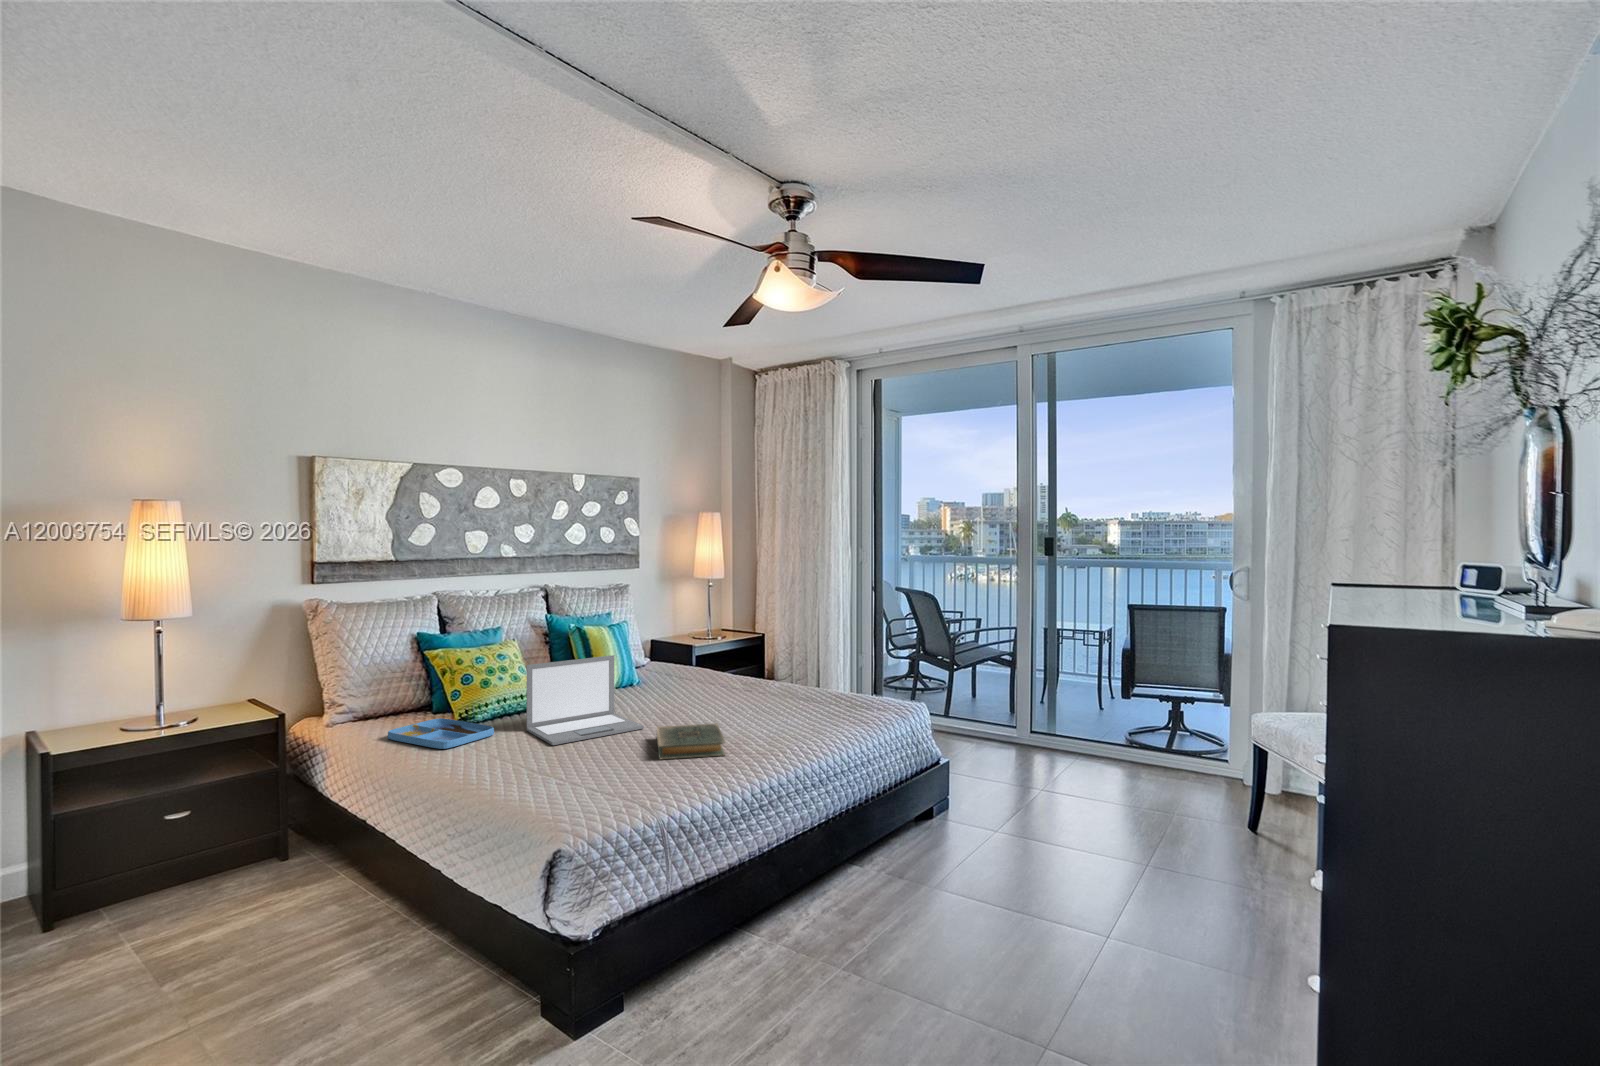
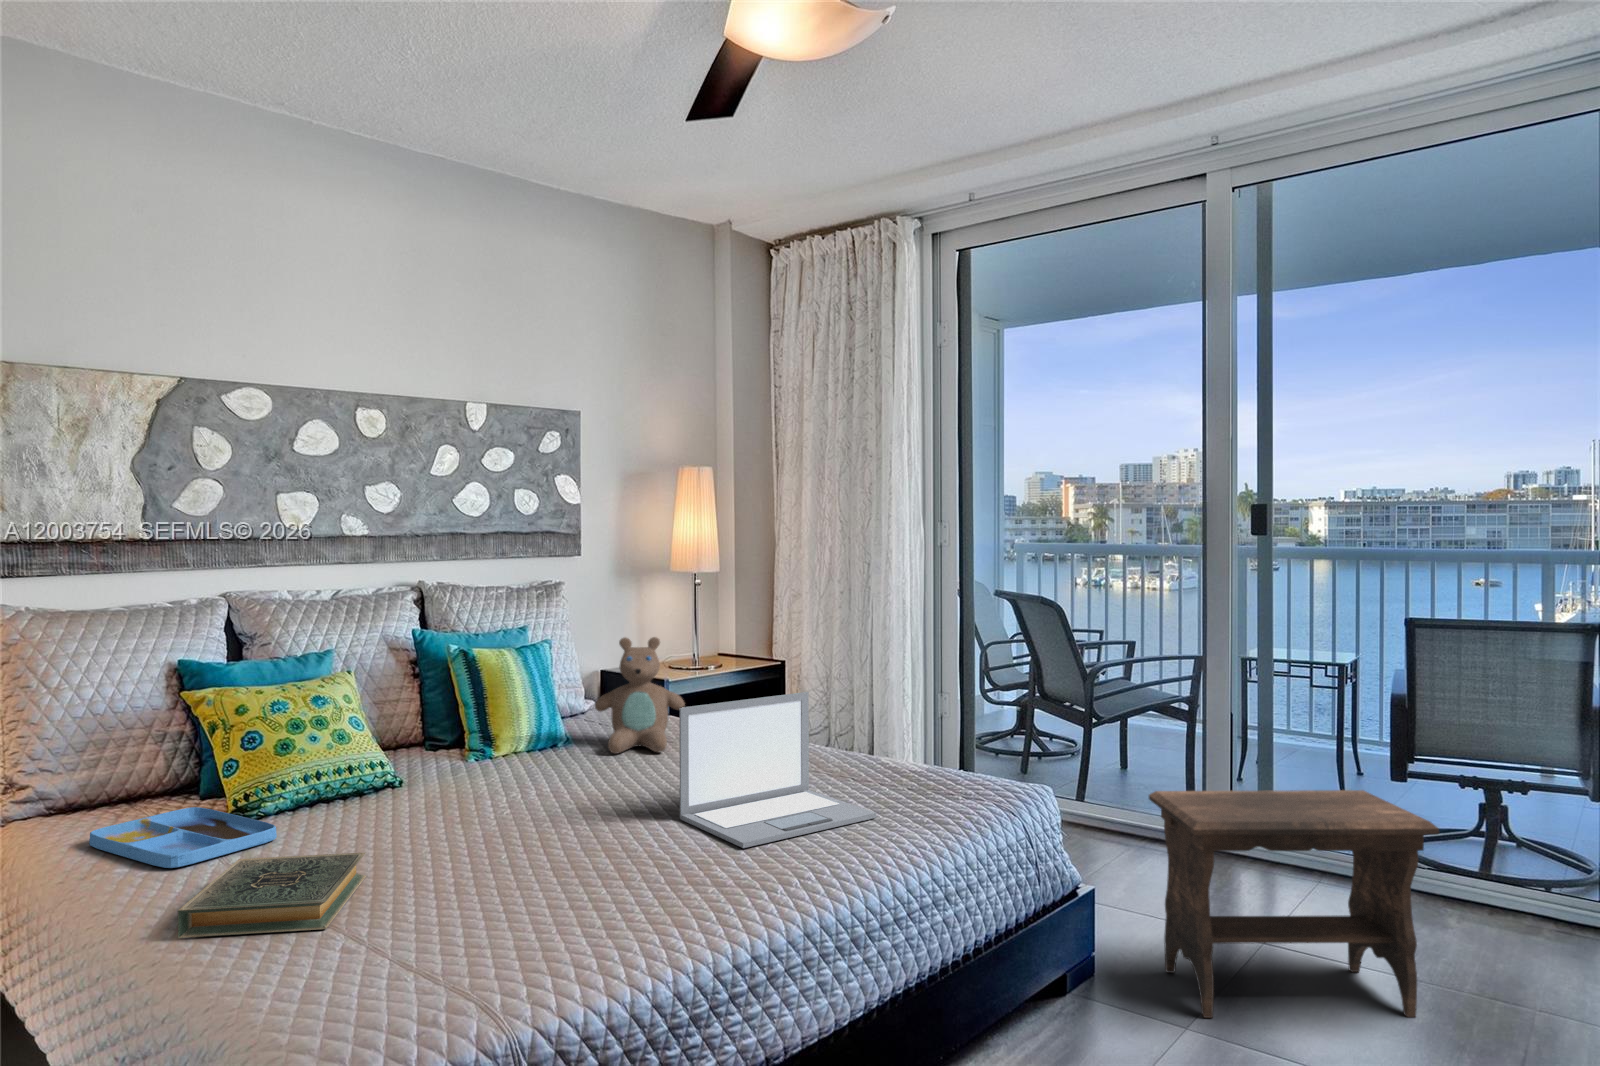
teddy bear: none [658,619,712,689] -> present [595,637,685,753]
laptop: present [527,655,644,745] -> present [679,692,876,848]
footstool: none [981,704,1133,829] -> present [1149,790,1439,1018]
hardback book: present [657,724,725,759] -> present [178,852,366,938]

